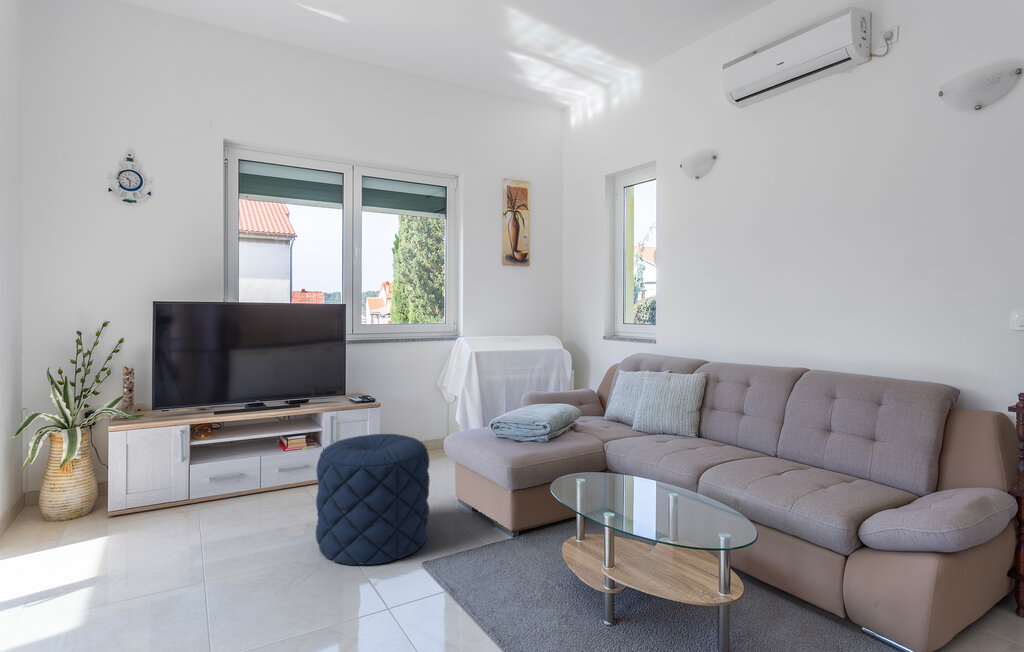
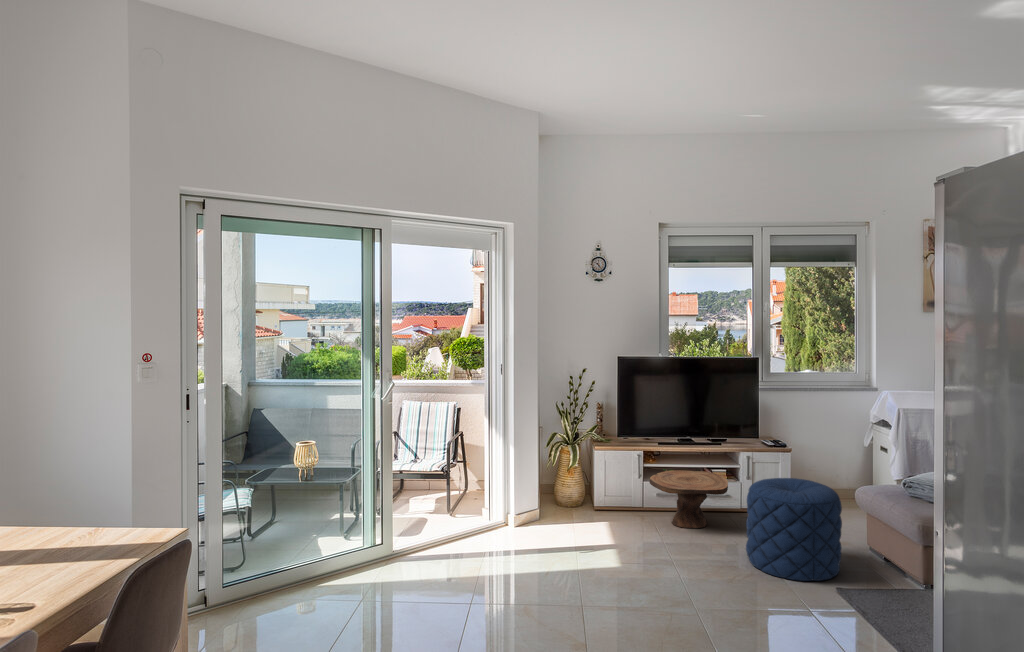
side table: none [193,441,303,519] -> present [649,469,728,528]

